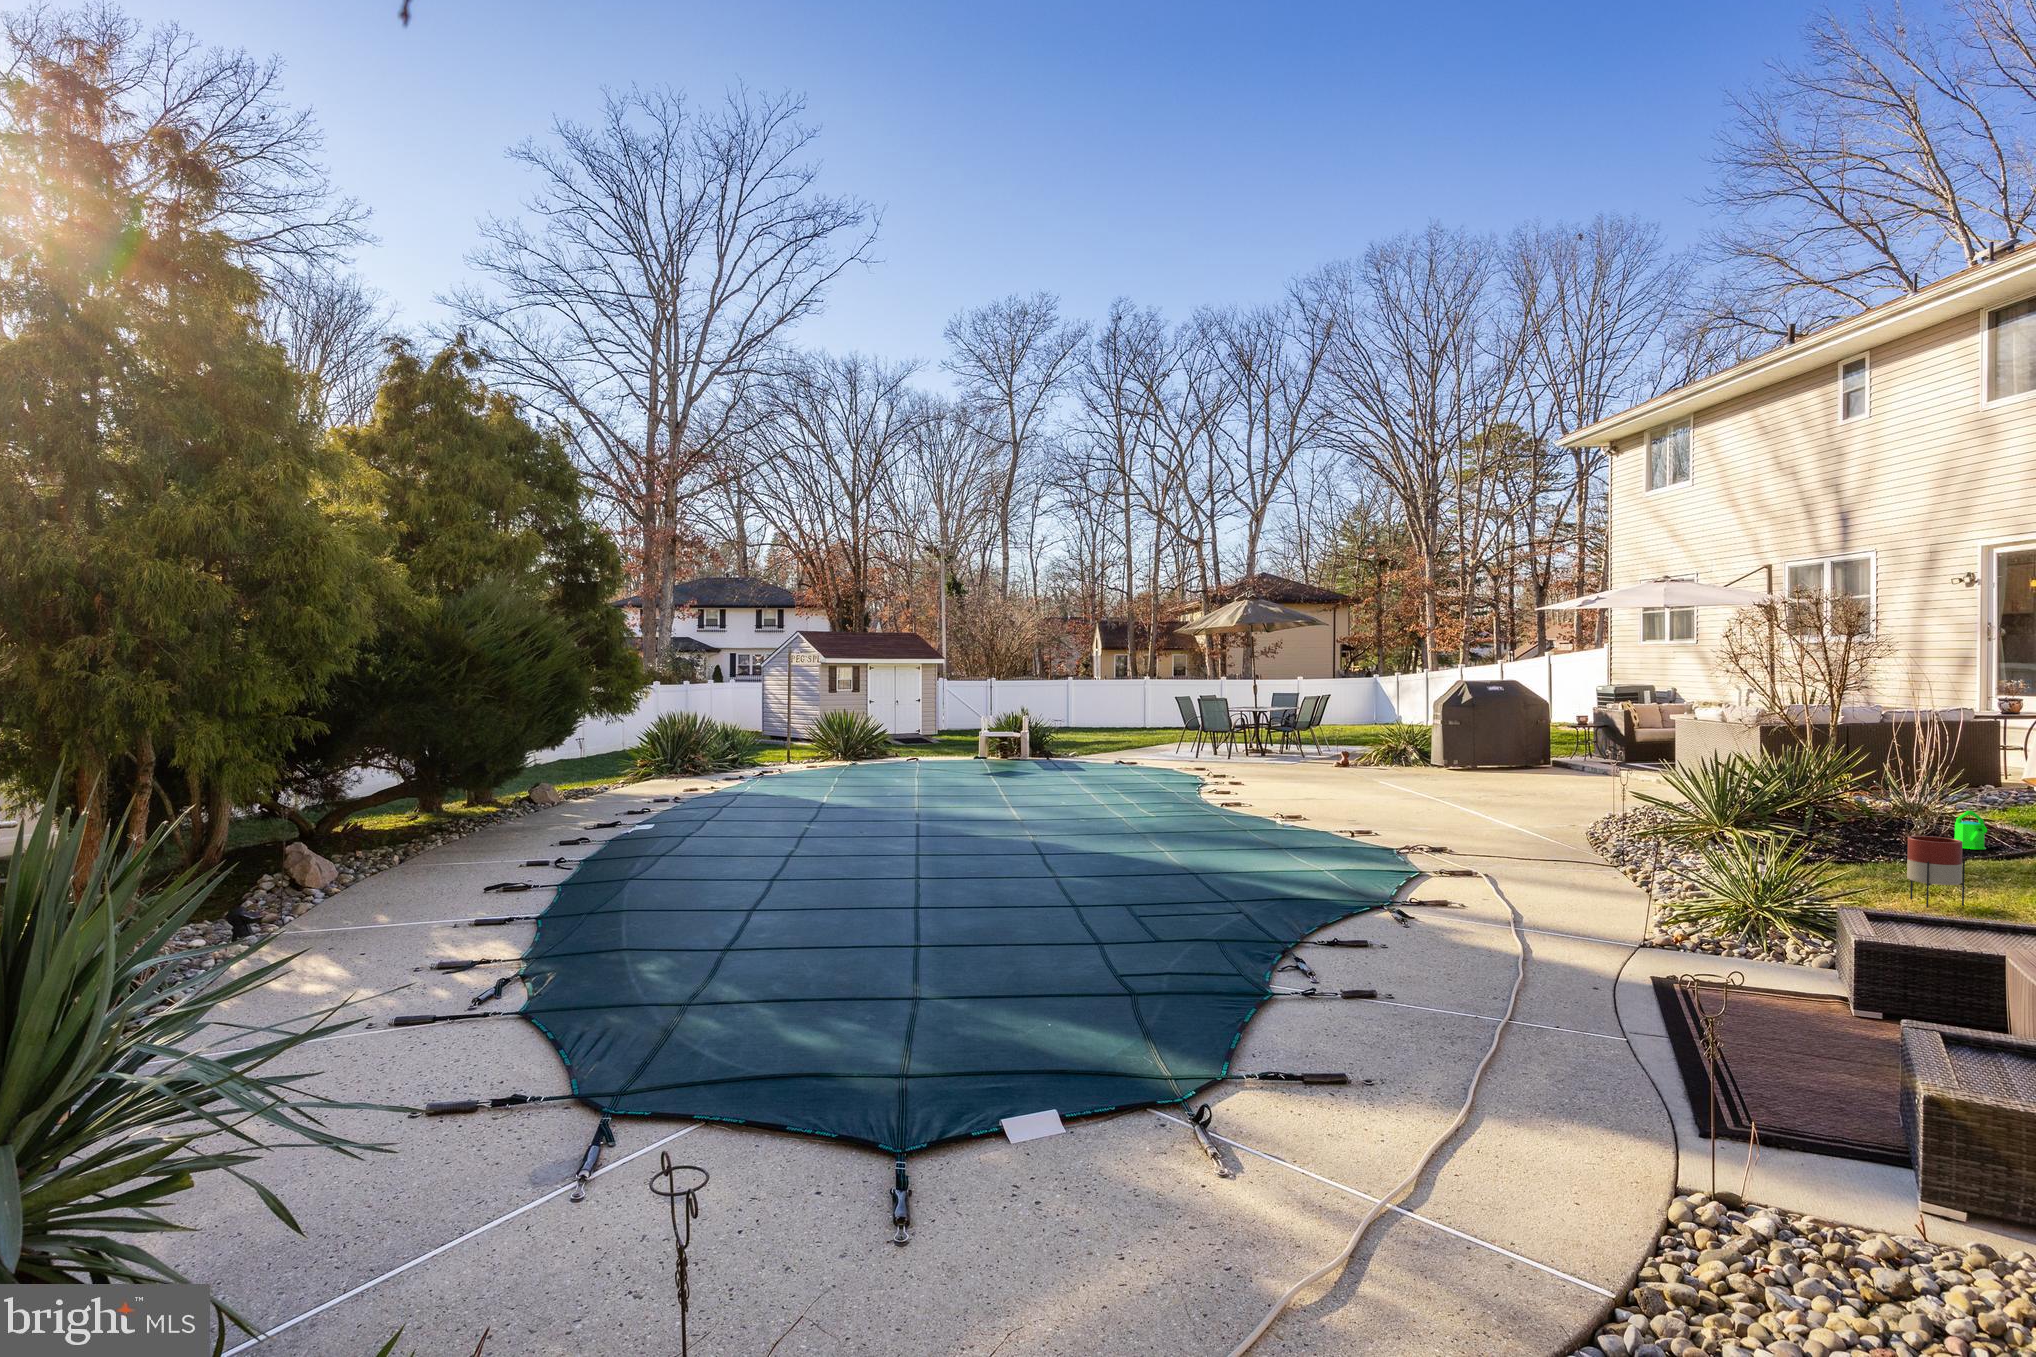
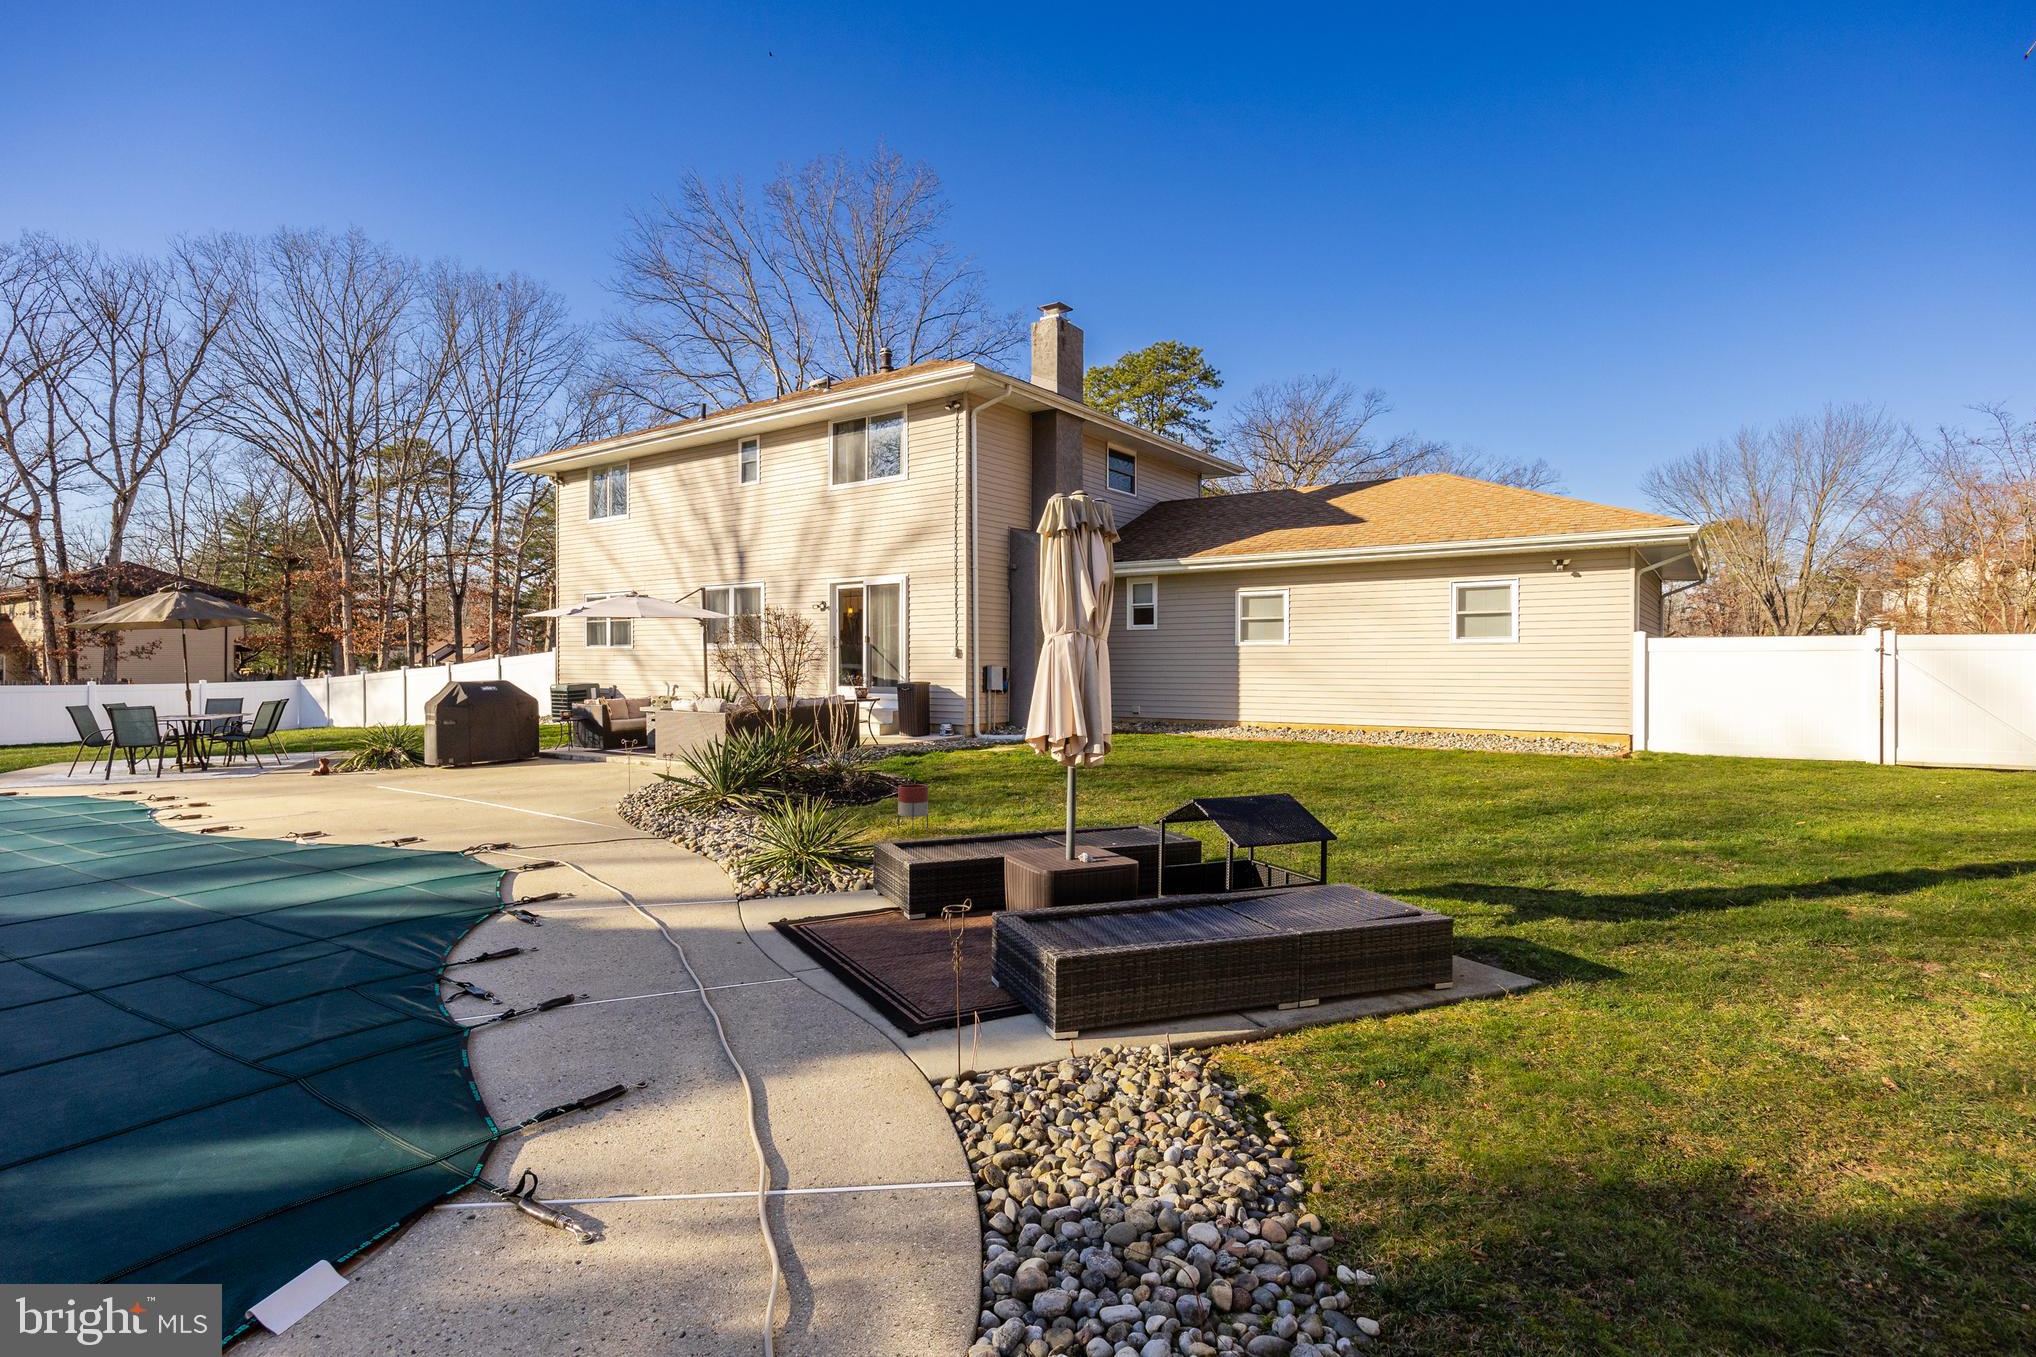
watering can: present [1955,811,1988,849] -> none [879,764,900,790]

